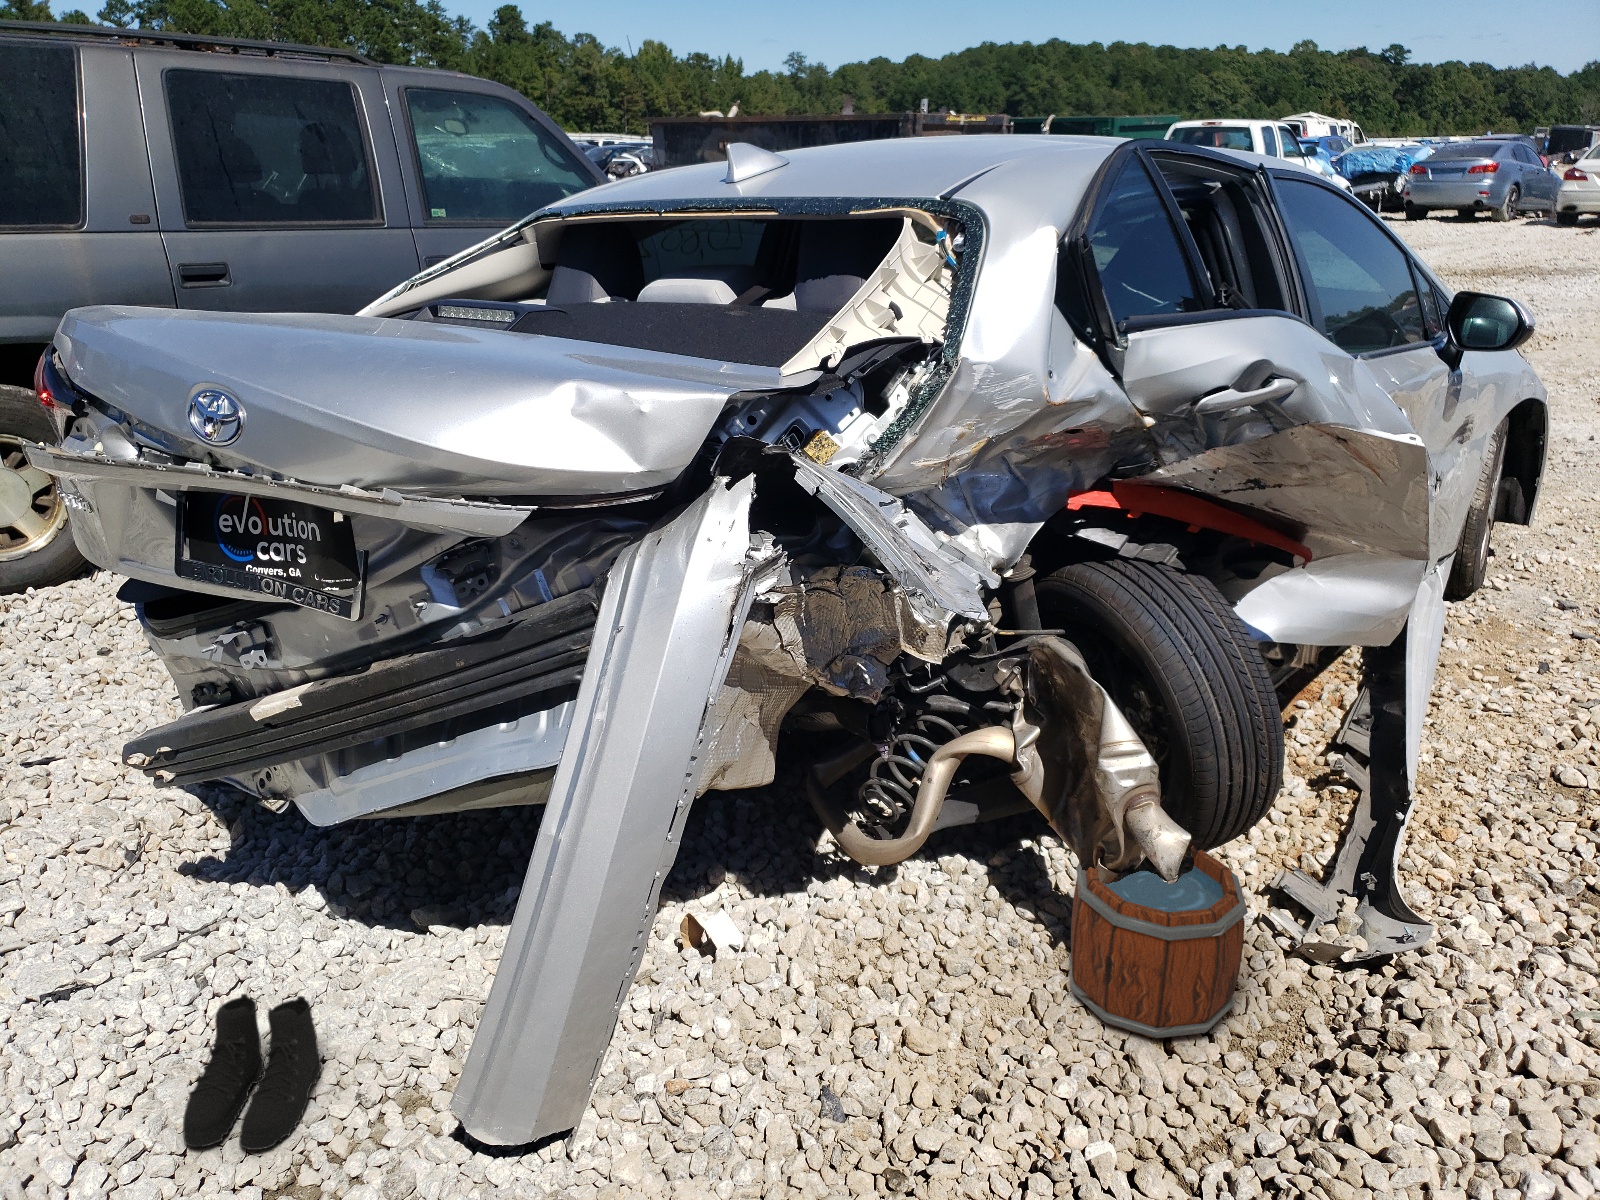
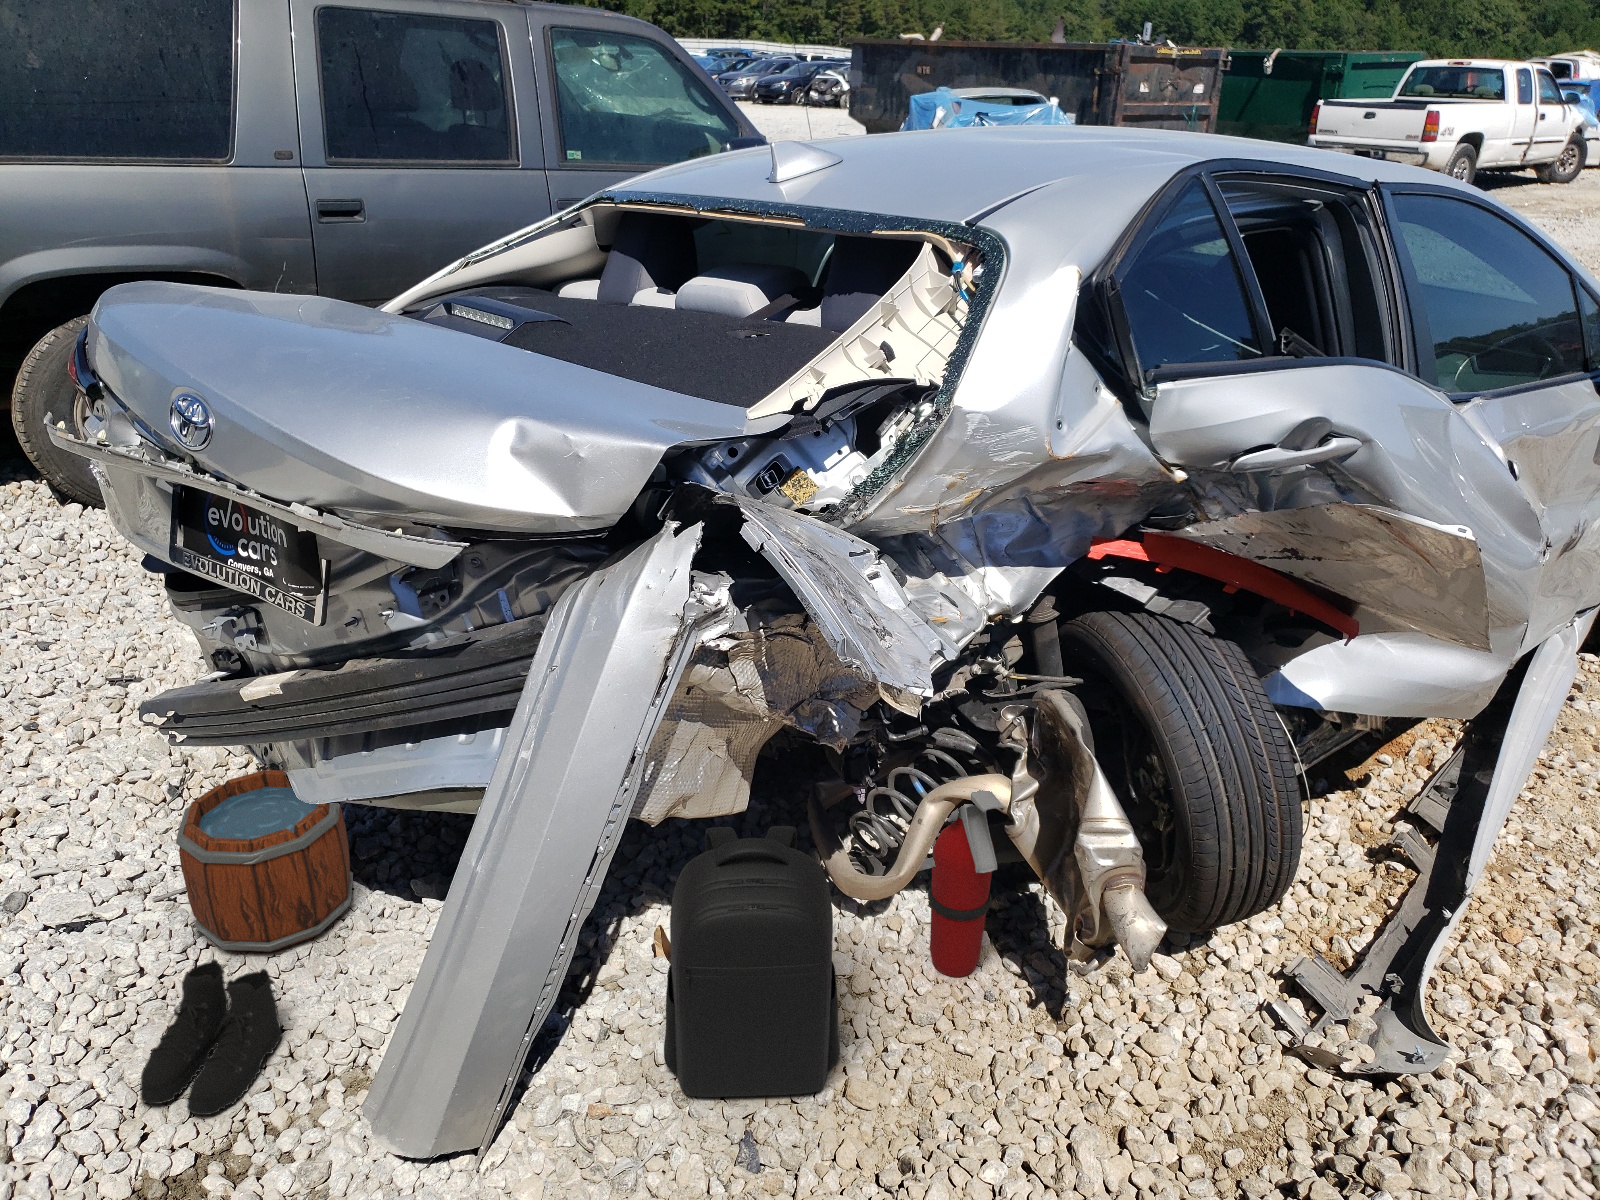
fire extinguisher: none [944,730,1024,930] -> present [928,776,1006,977]
backpack: none [718,788,891,1063] -> present [664,826,840,1097]
bucket: present [1069,846,1248,1038] -> present [176,770,353,952]

